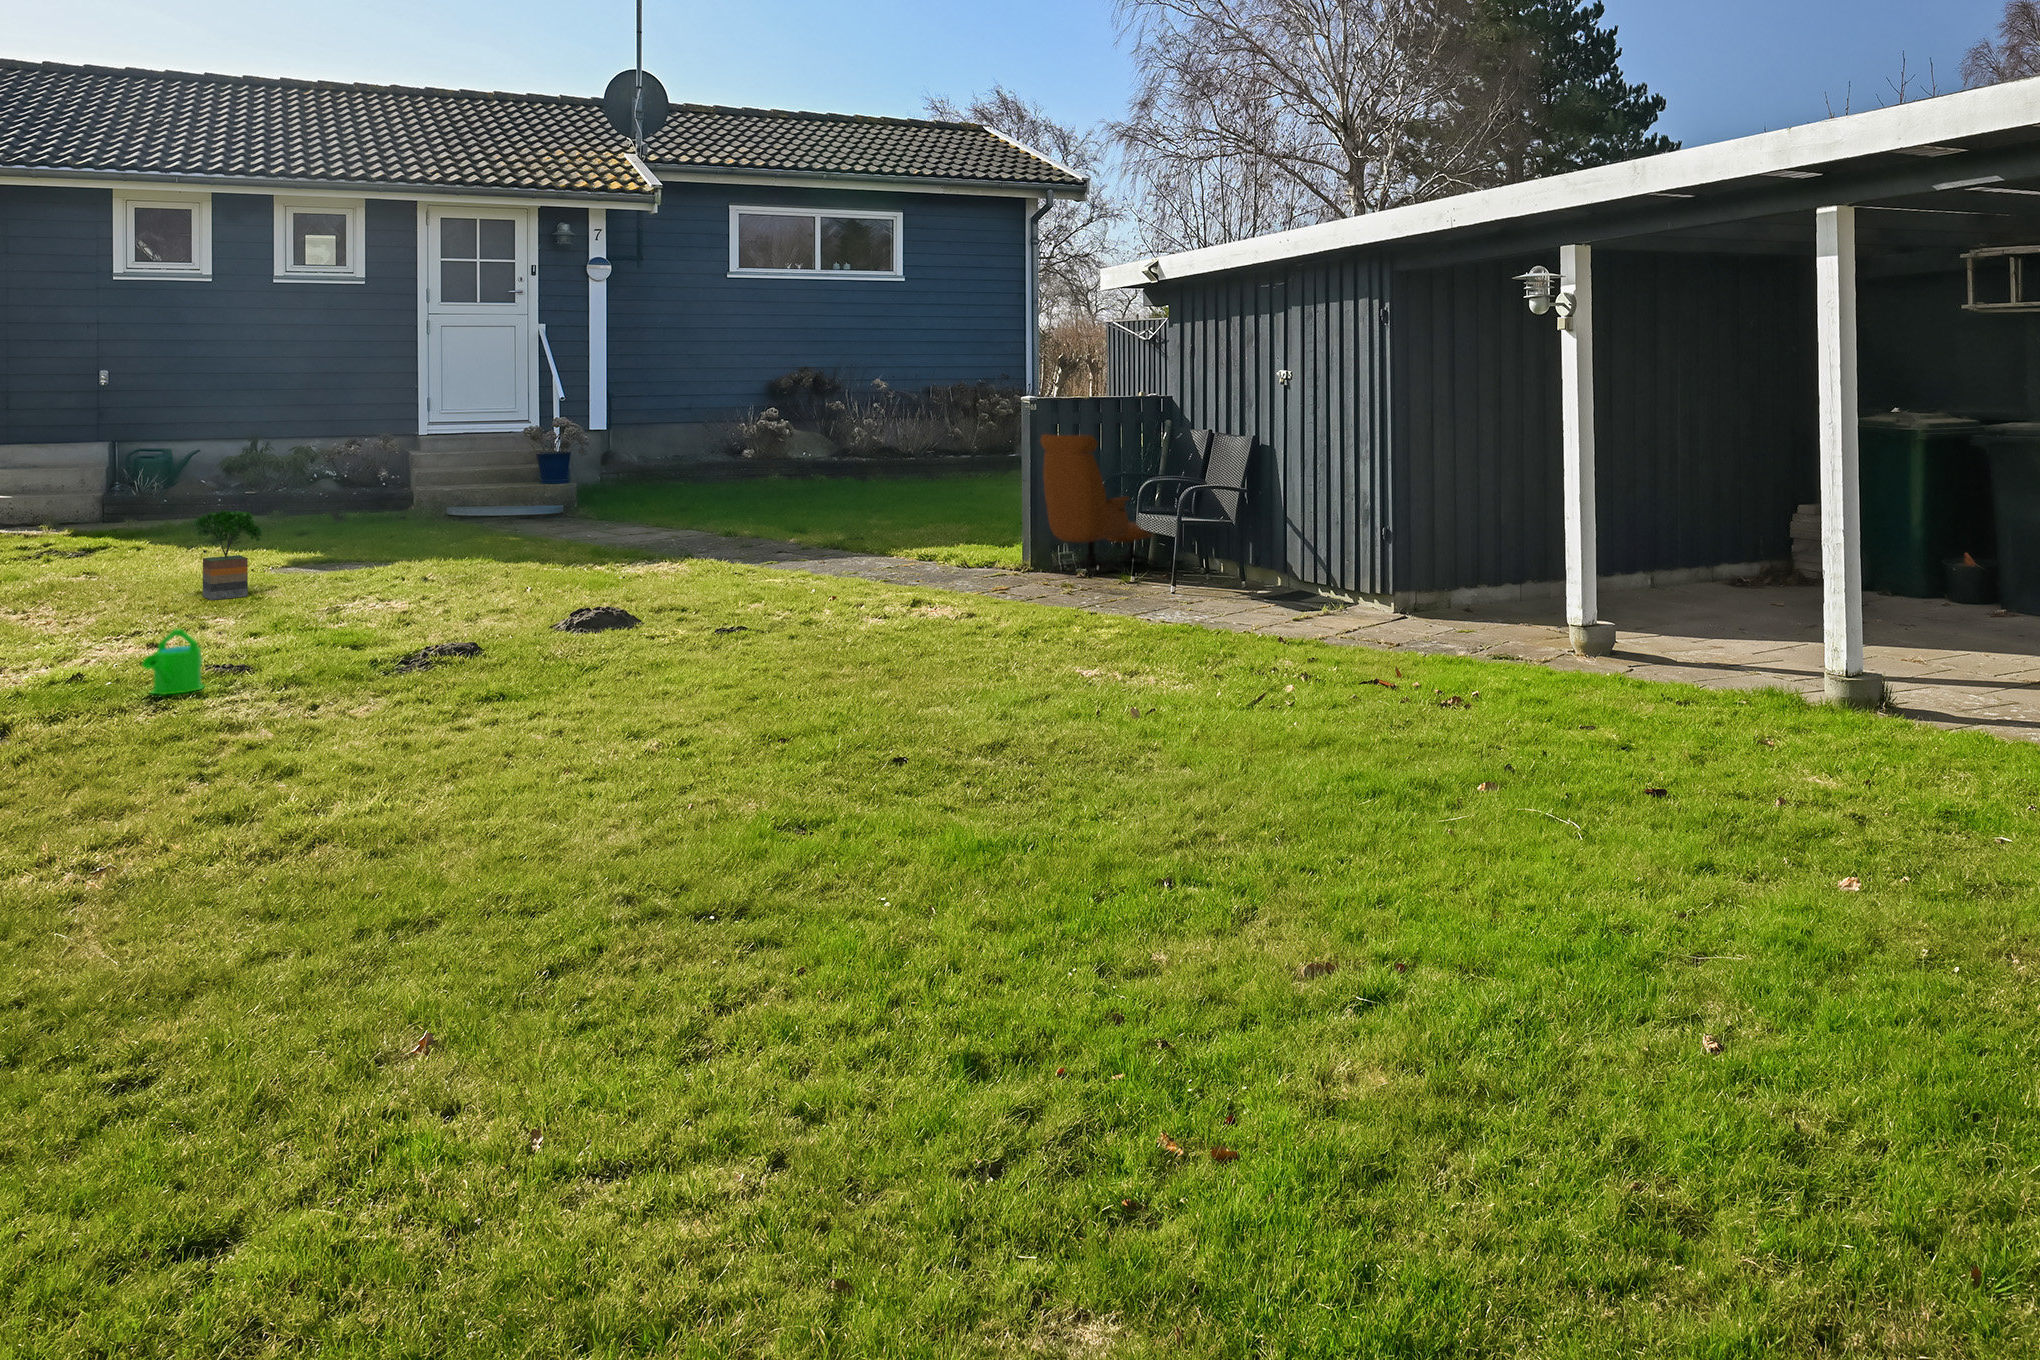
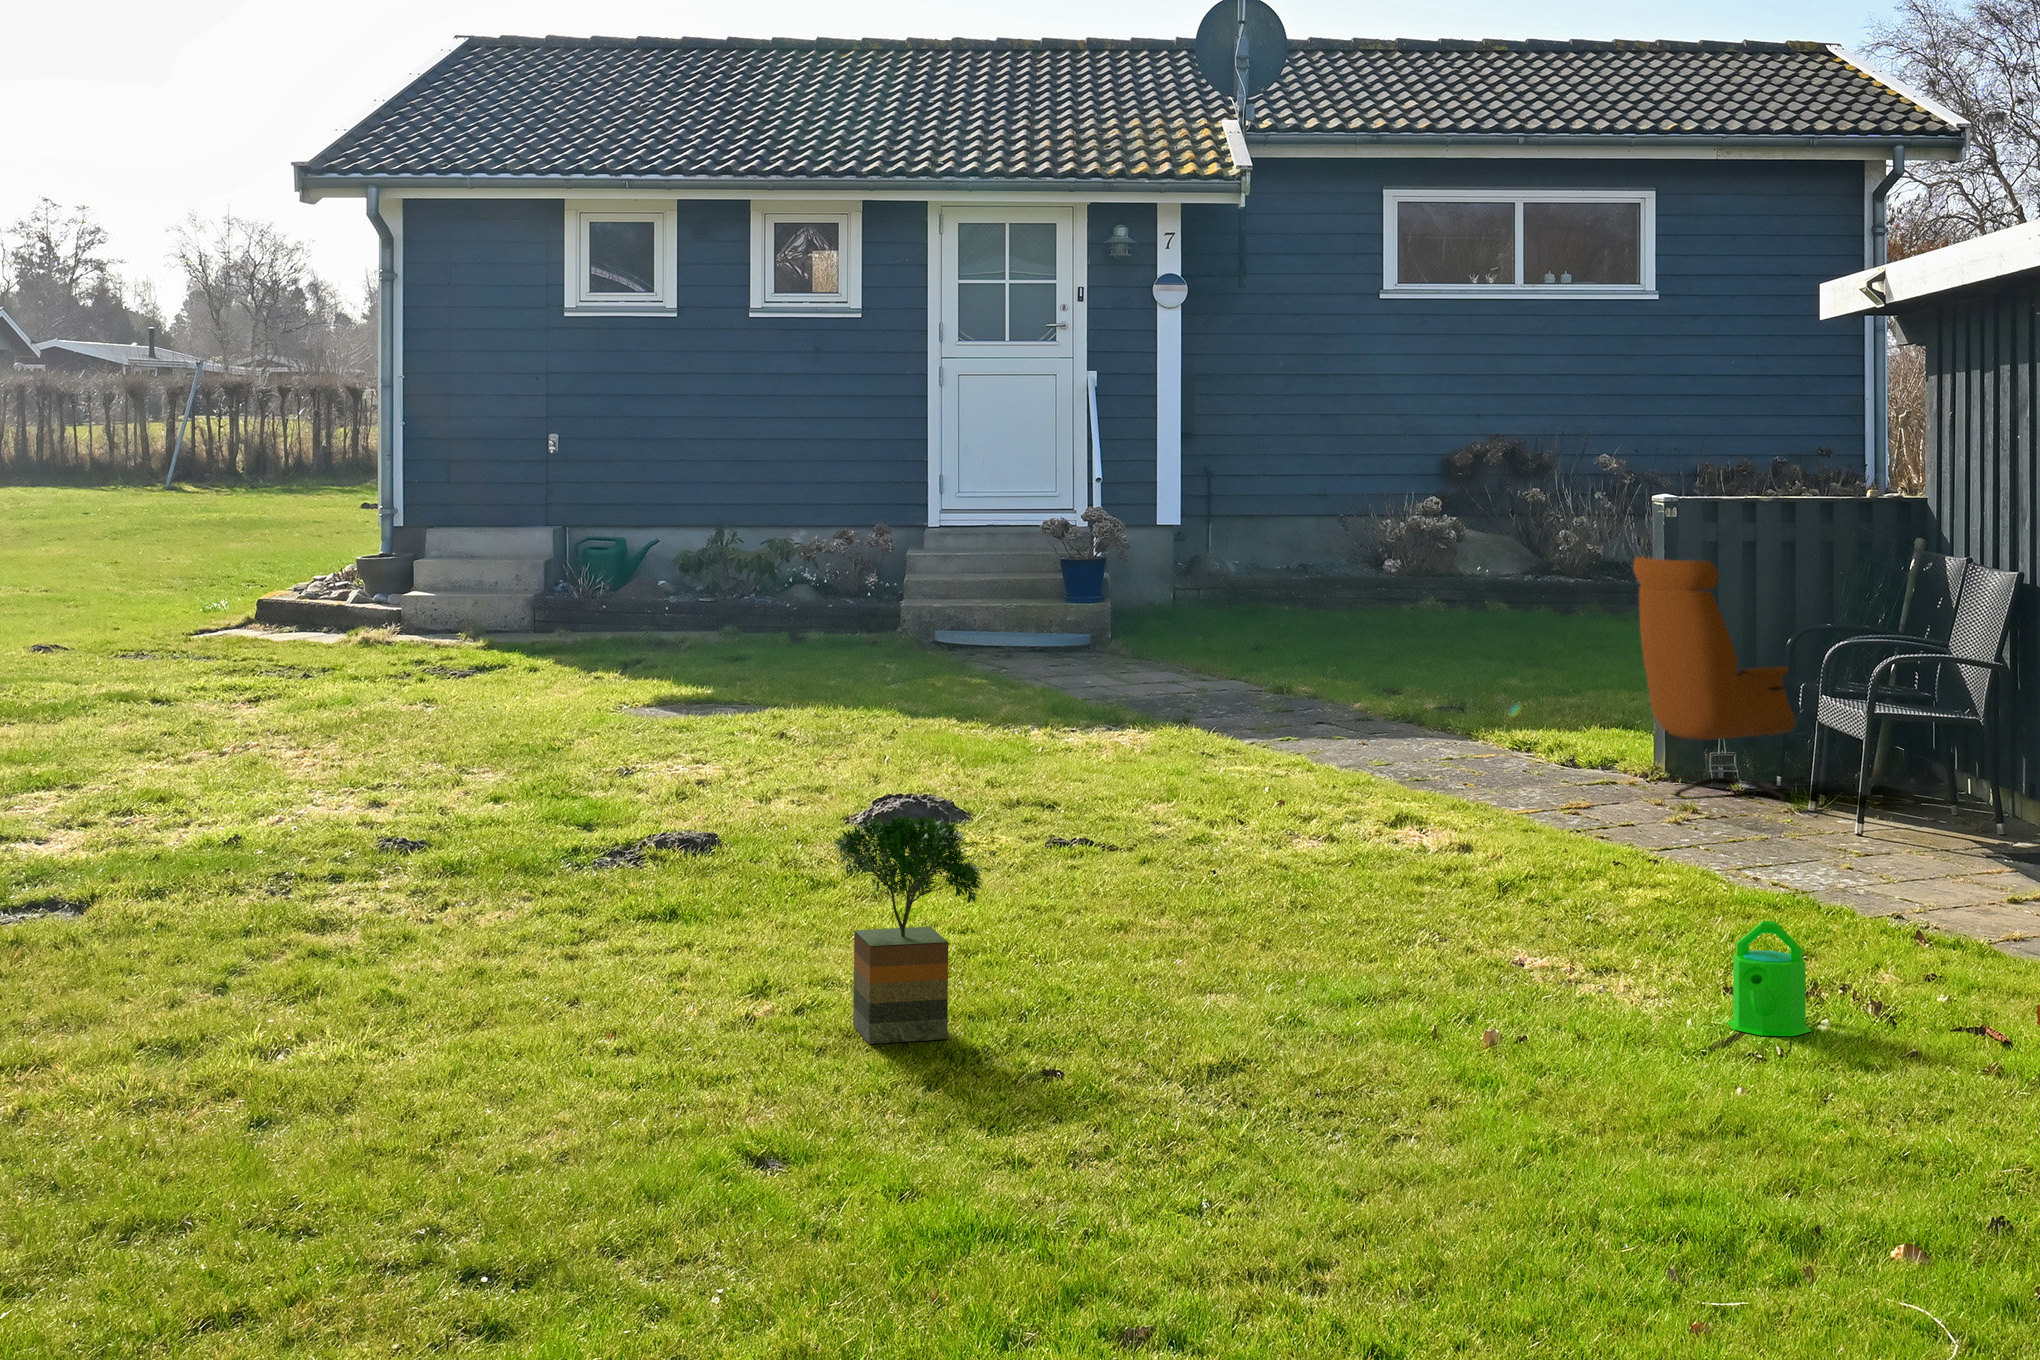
potted tree: present [193,510,262,600] -> present [834,815,982,1044]
watering can: present [142,629,204,695] -> present [1727,921,1811,1036]

